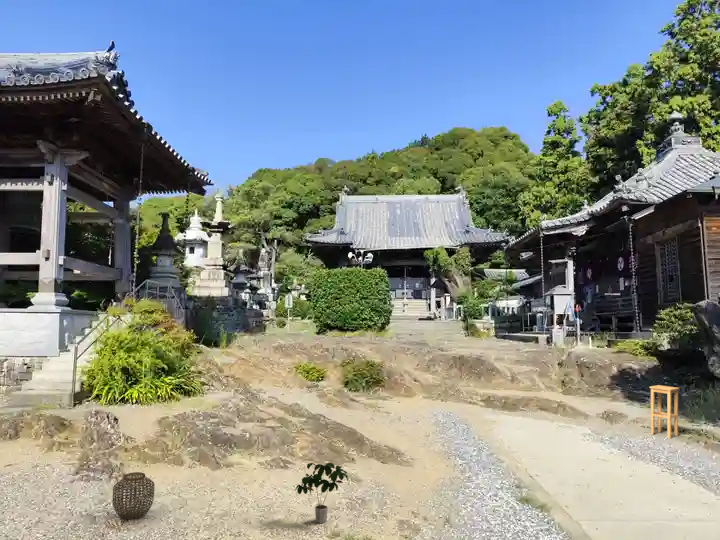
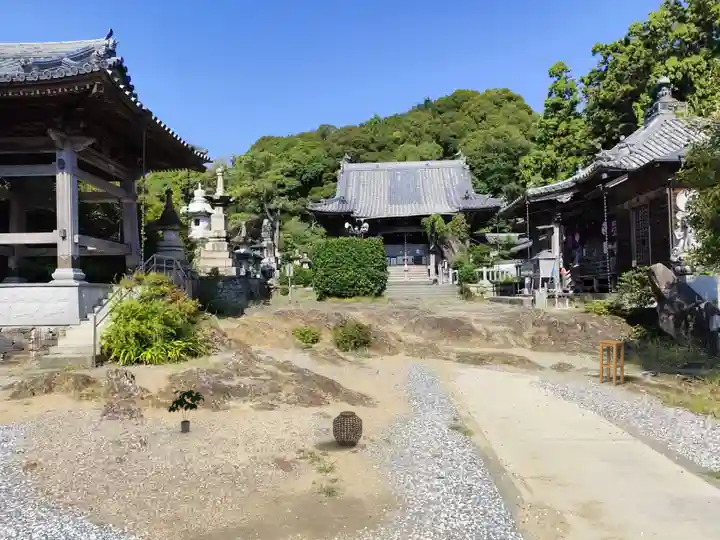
potted plant: present [295,463,348,523] -> present [167,390,204,433]
woven basket: present [113,472,155,520] -> present [333,411,362,446]

